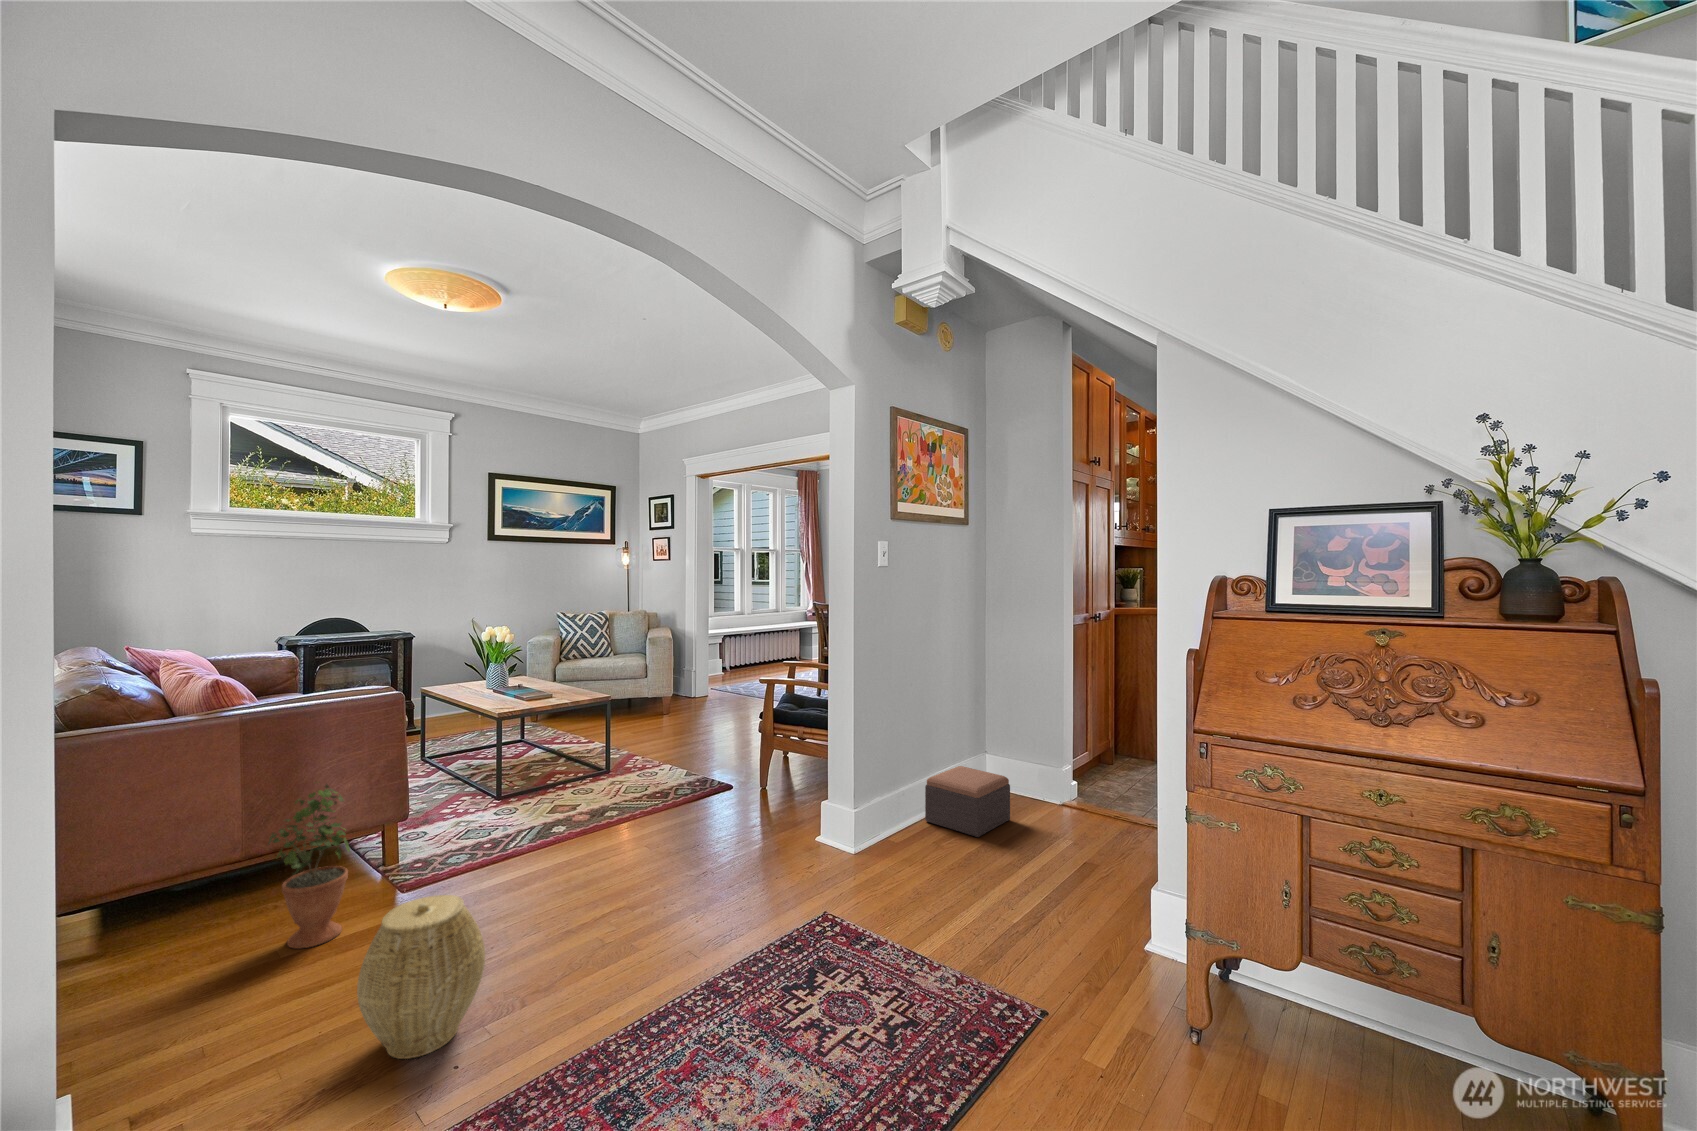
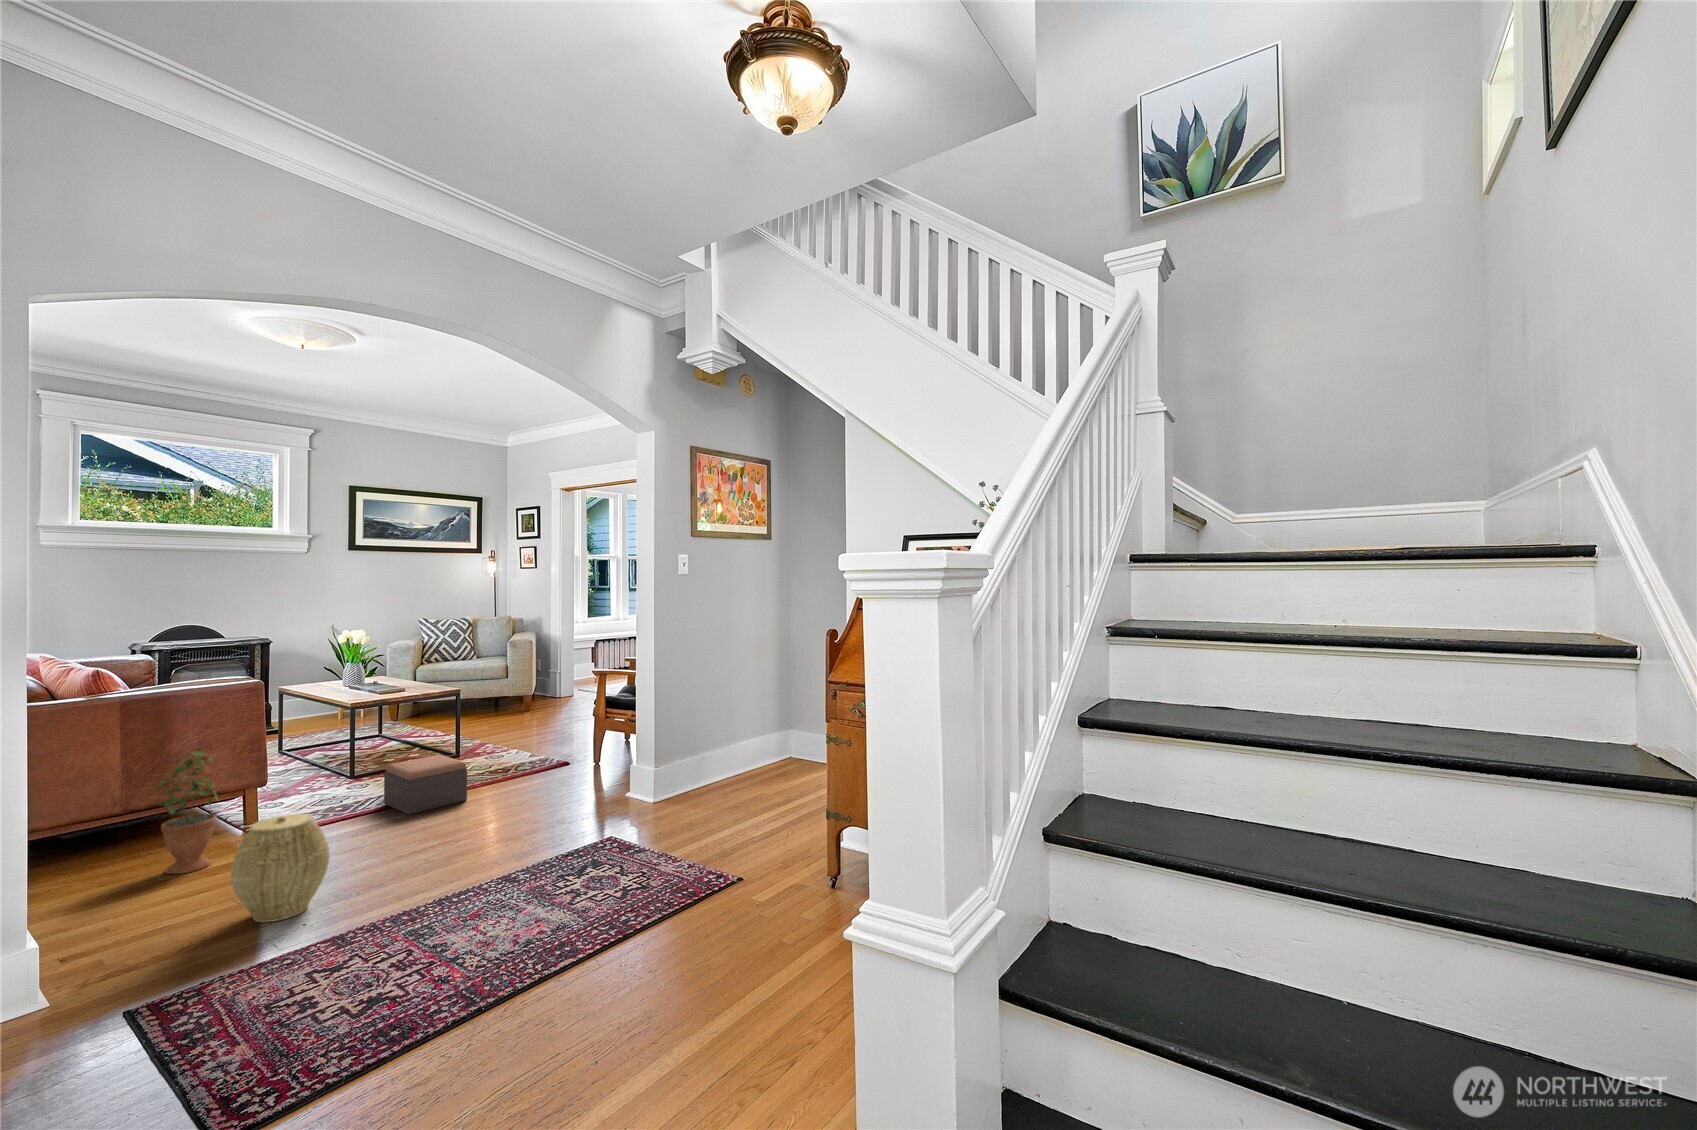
footstool: present [925,766,1010,837] -> present [384,755,467,815]

